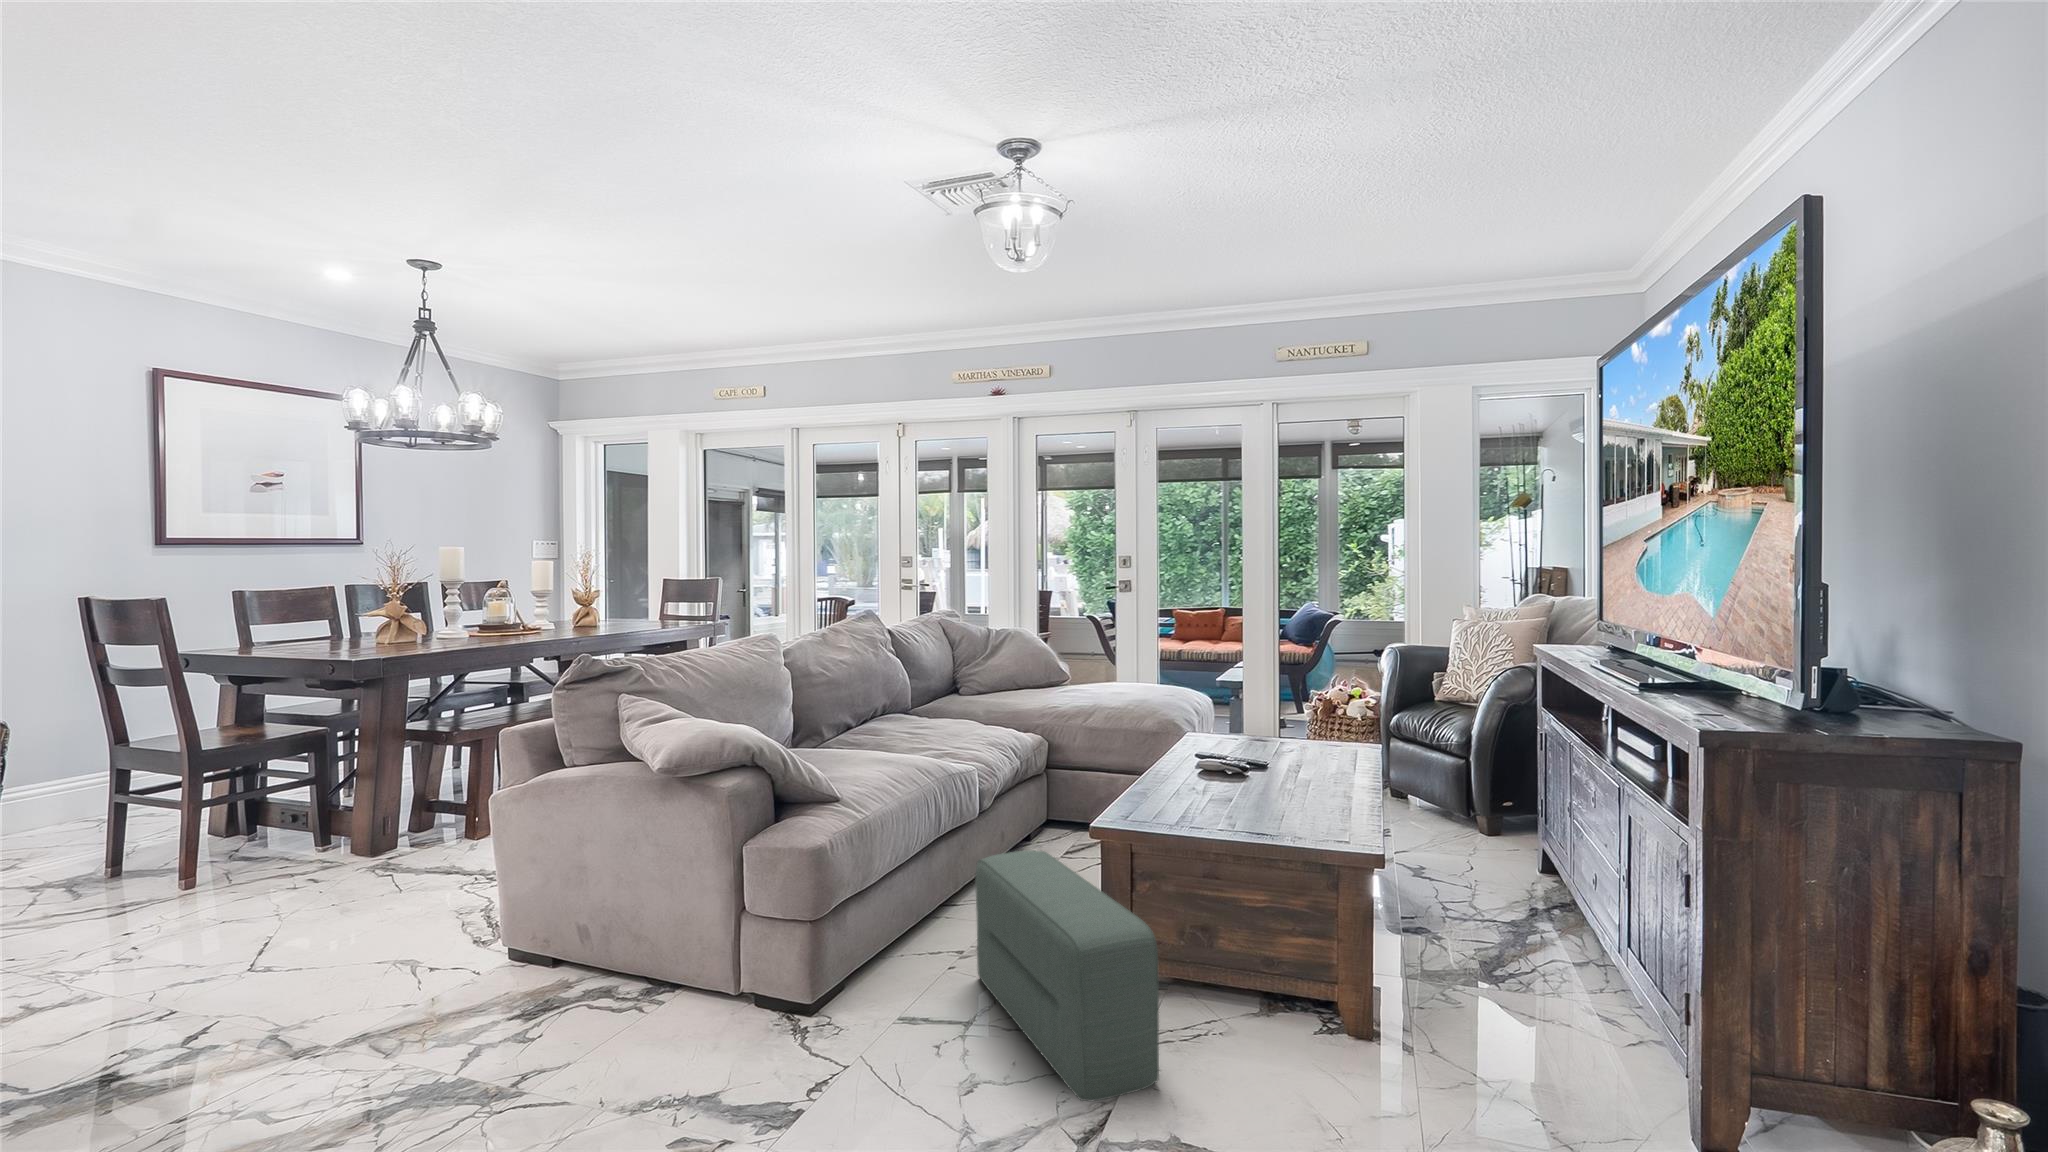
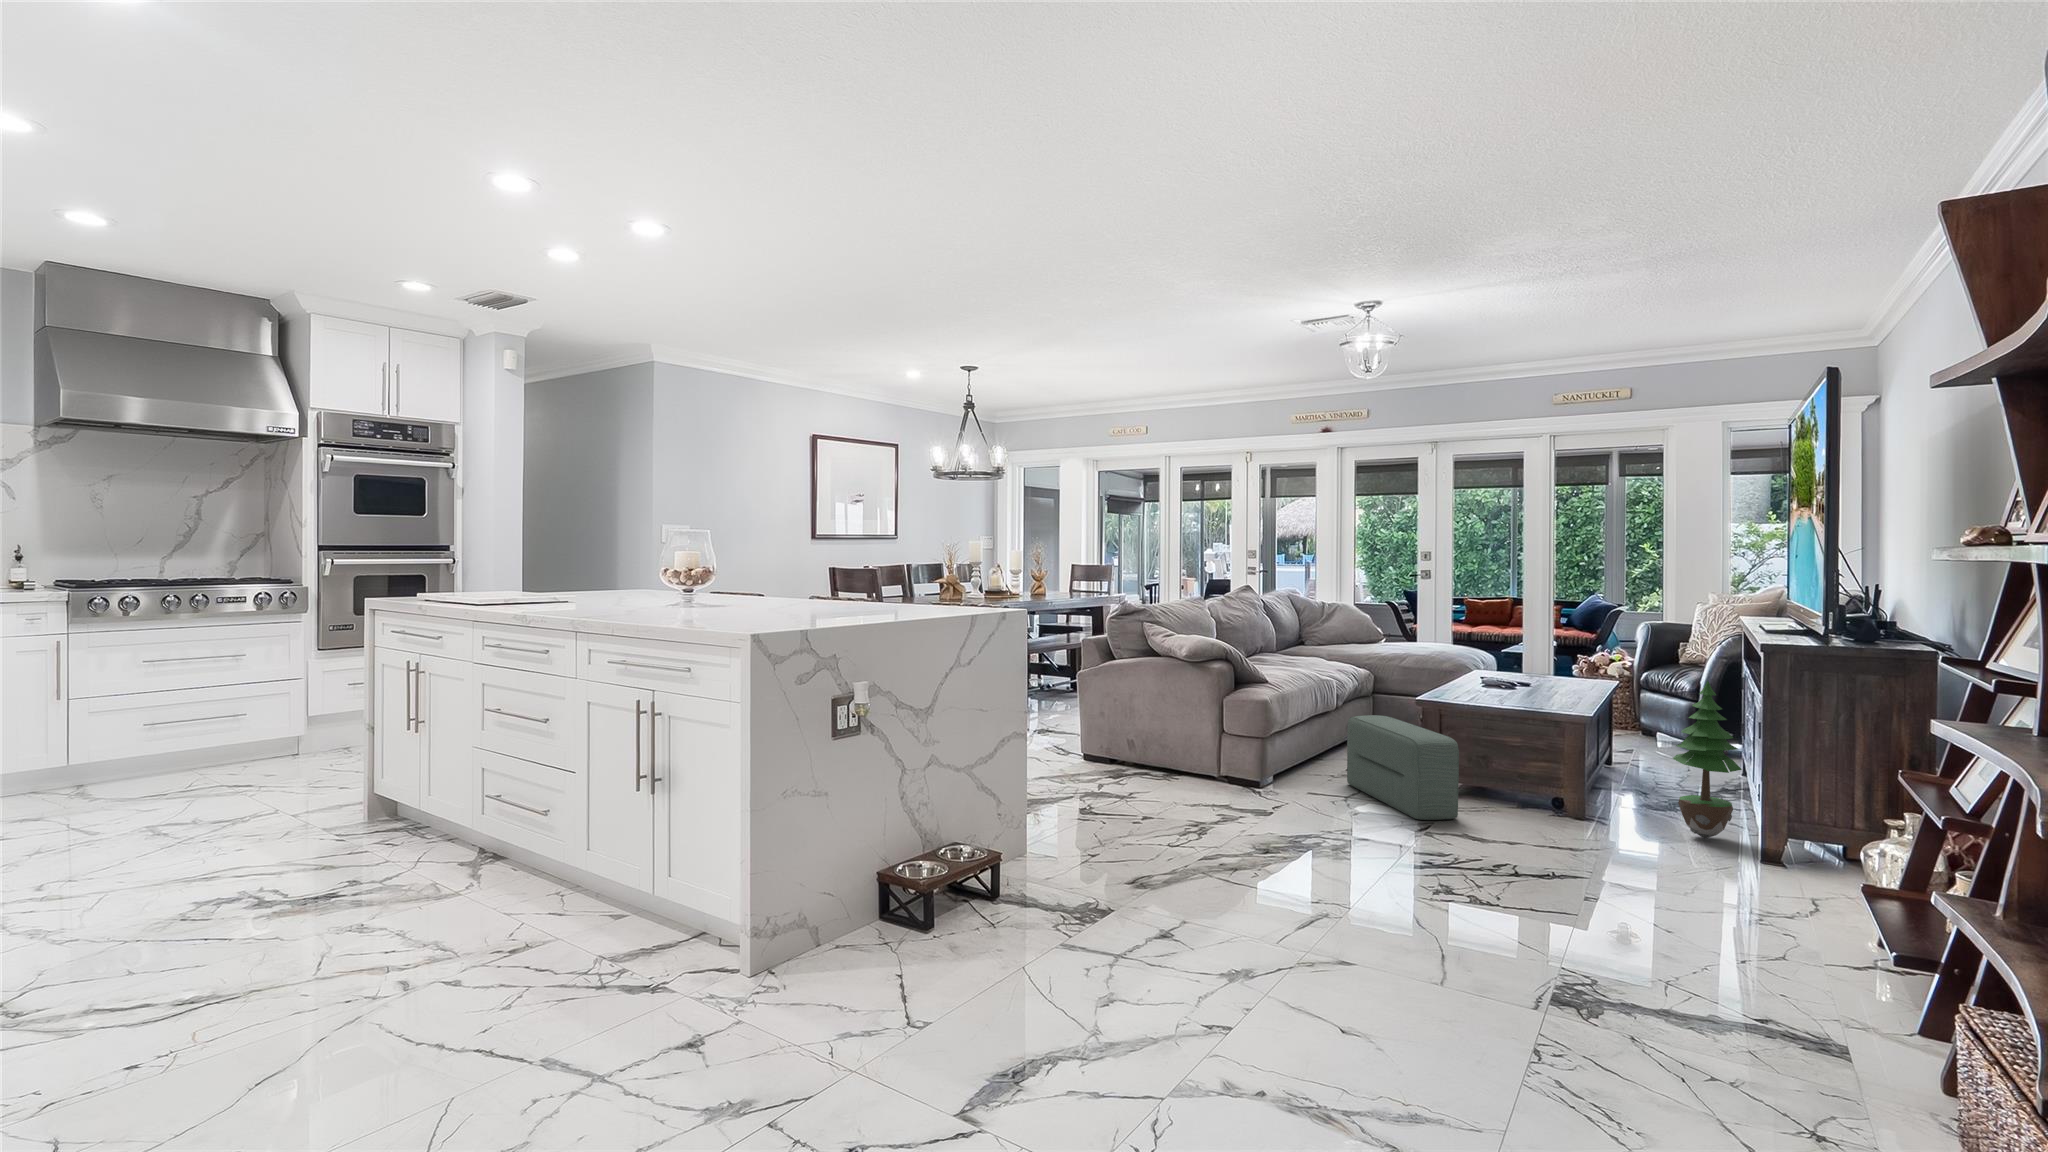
potted tree: none [1527,792,1650,1088] -> present [1673,681,1742,839]

